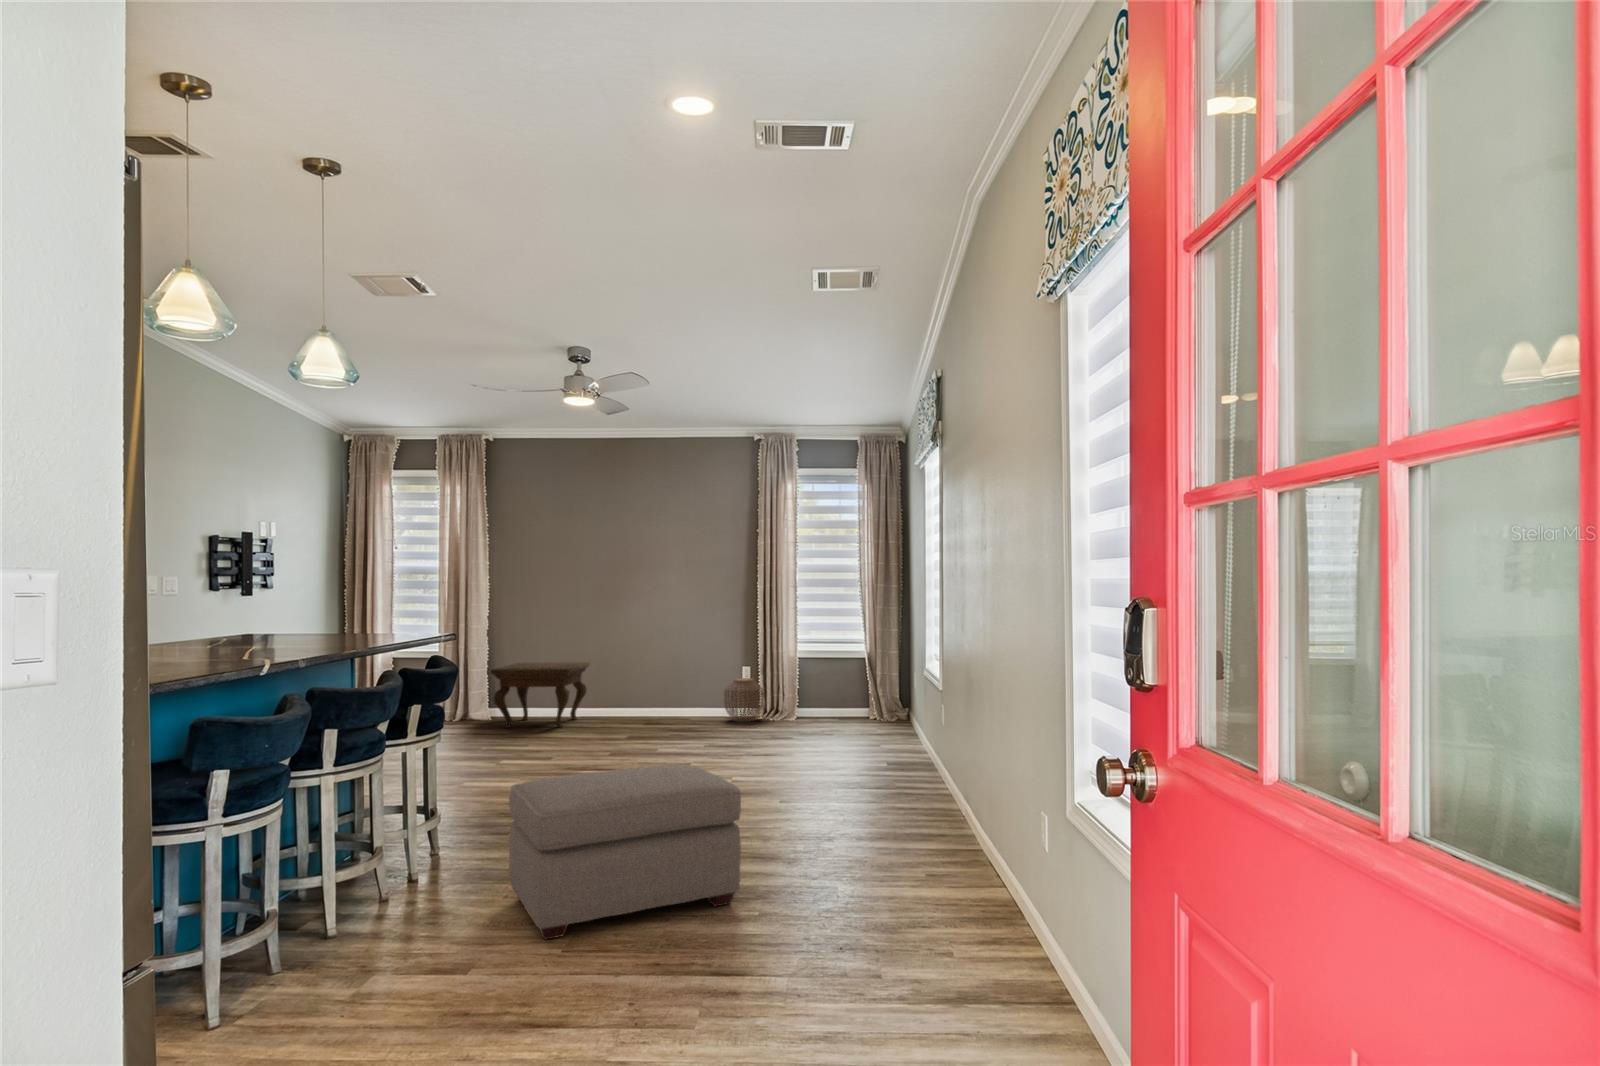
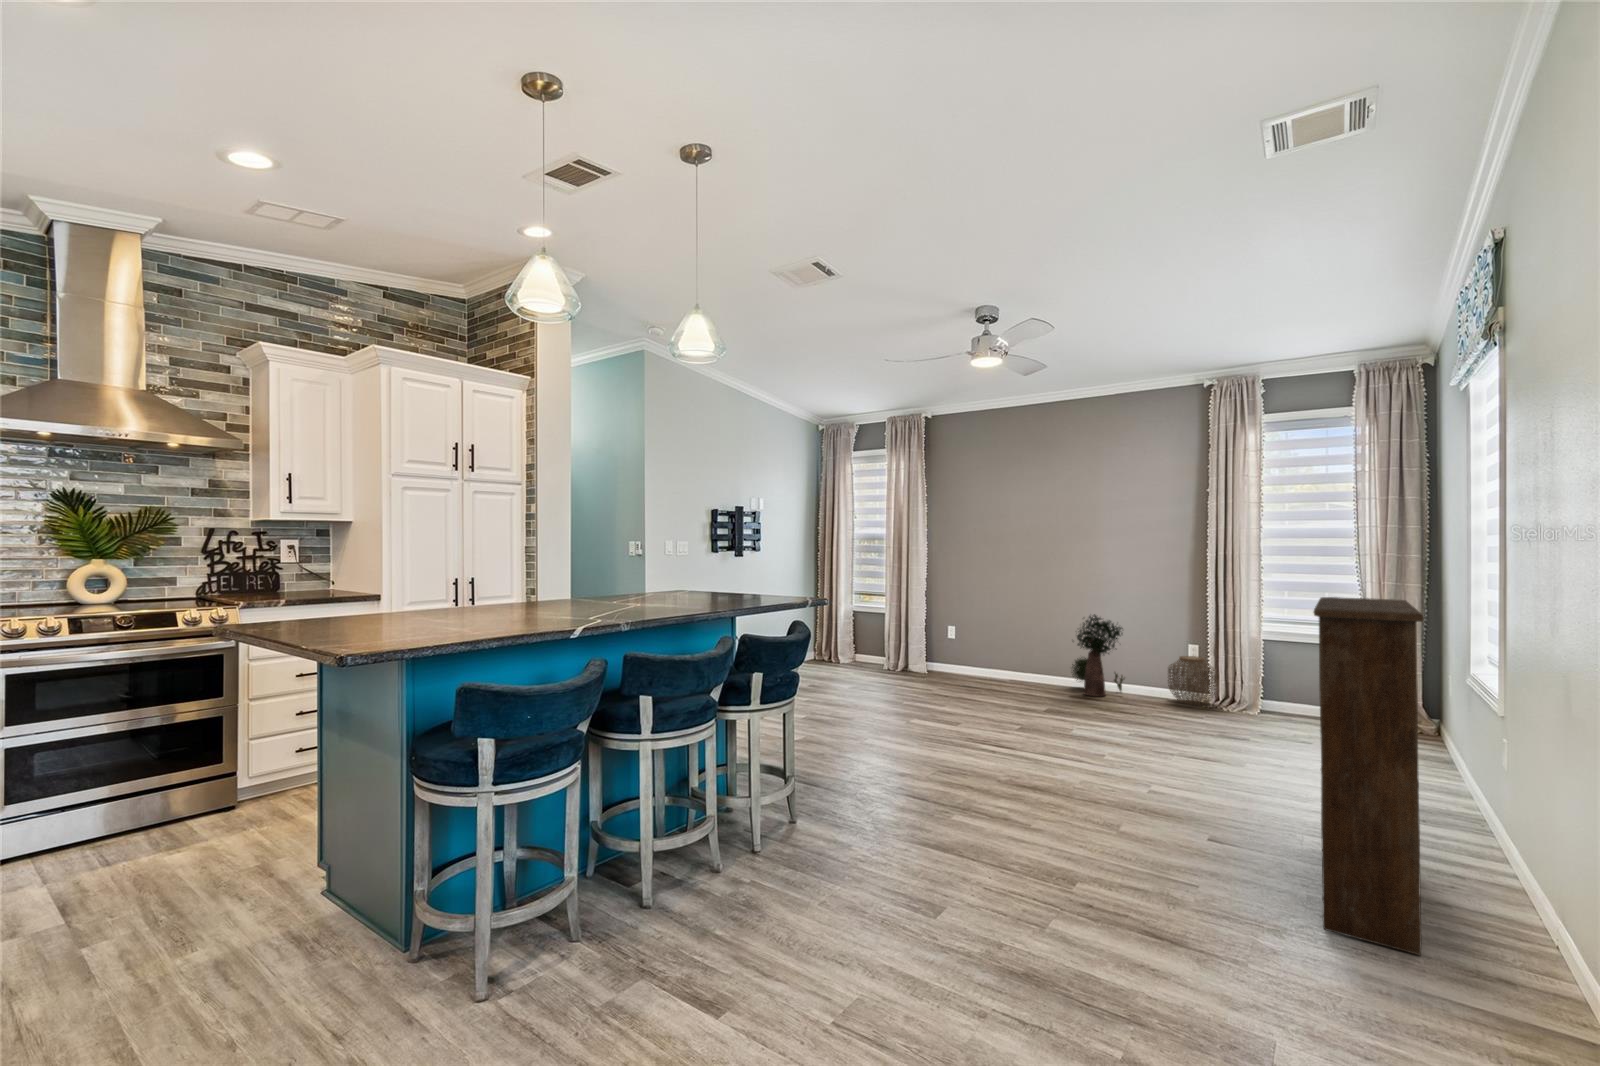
bookshelf: none [847,614,905,835] -> present [1314,597,1423,955]
potted plant: none [637,645,687,724] -> present [1072,614,1124,696]
side table: present [490,662,590,728] -> none [927,621,1023,688]
ottoman: present [509,764,741,939] -> none [804,779,1099,1017]

